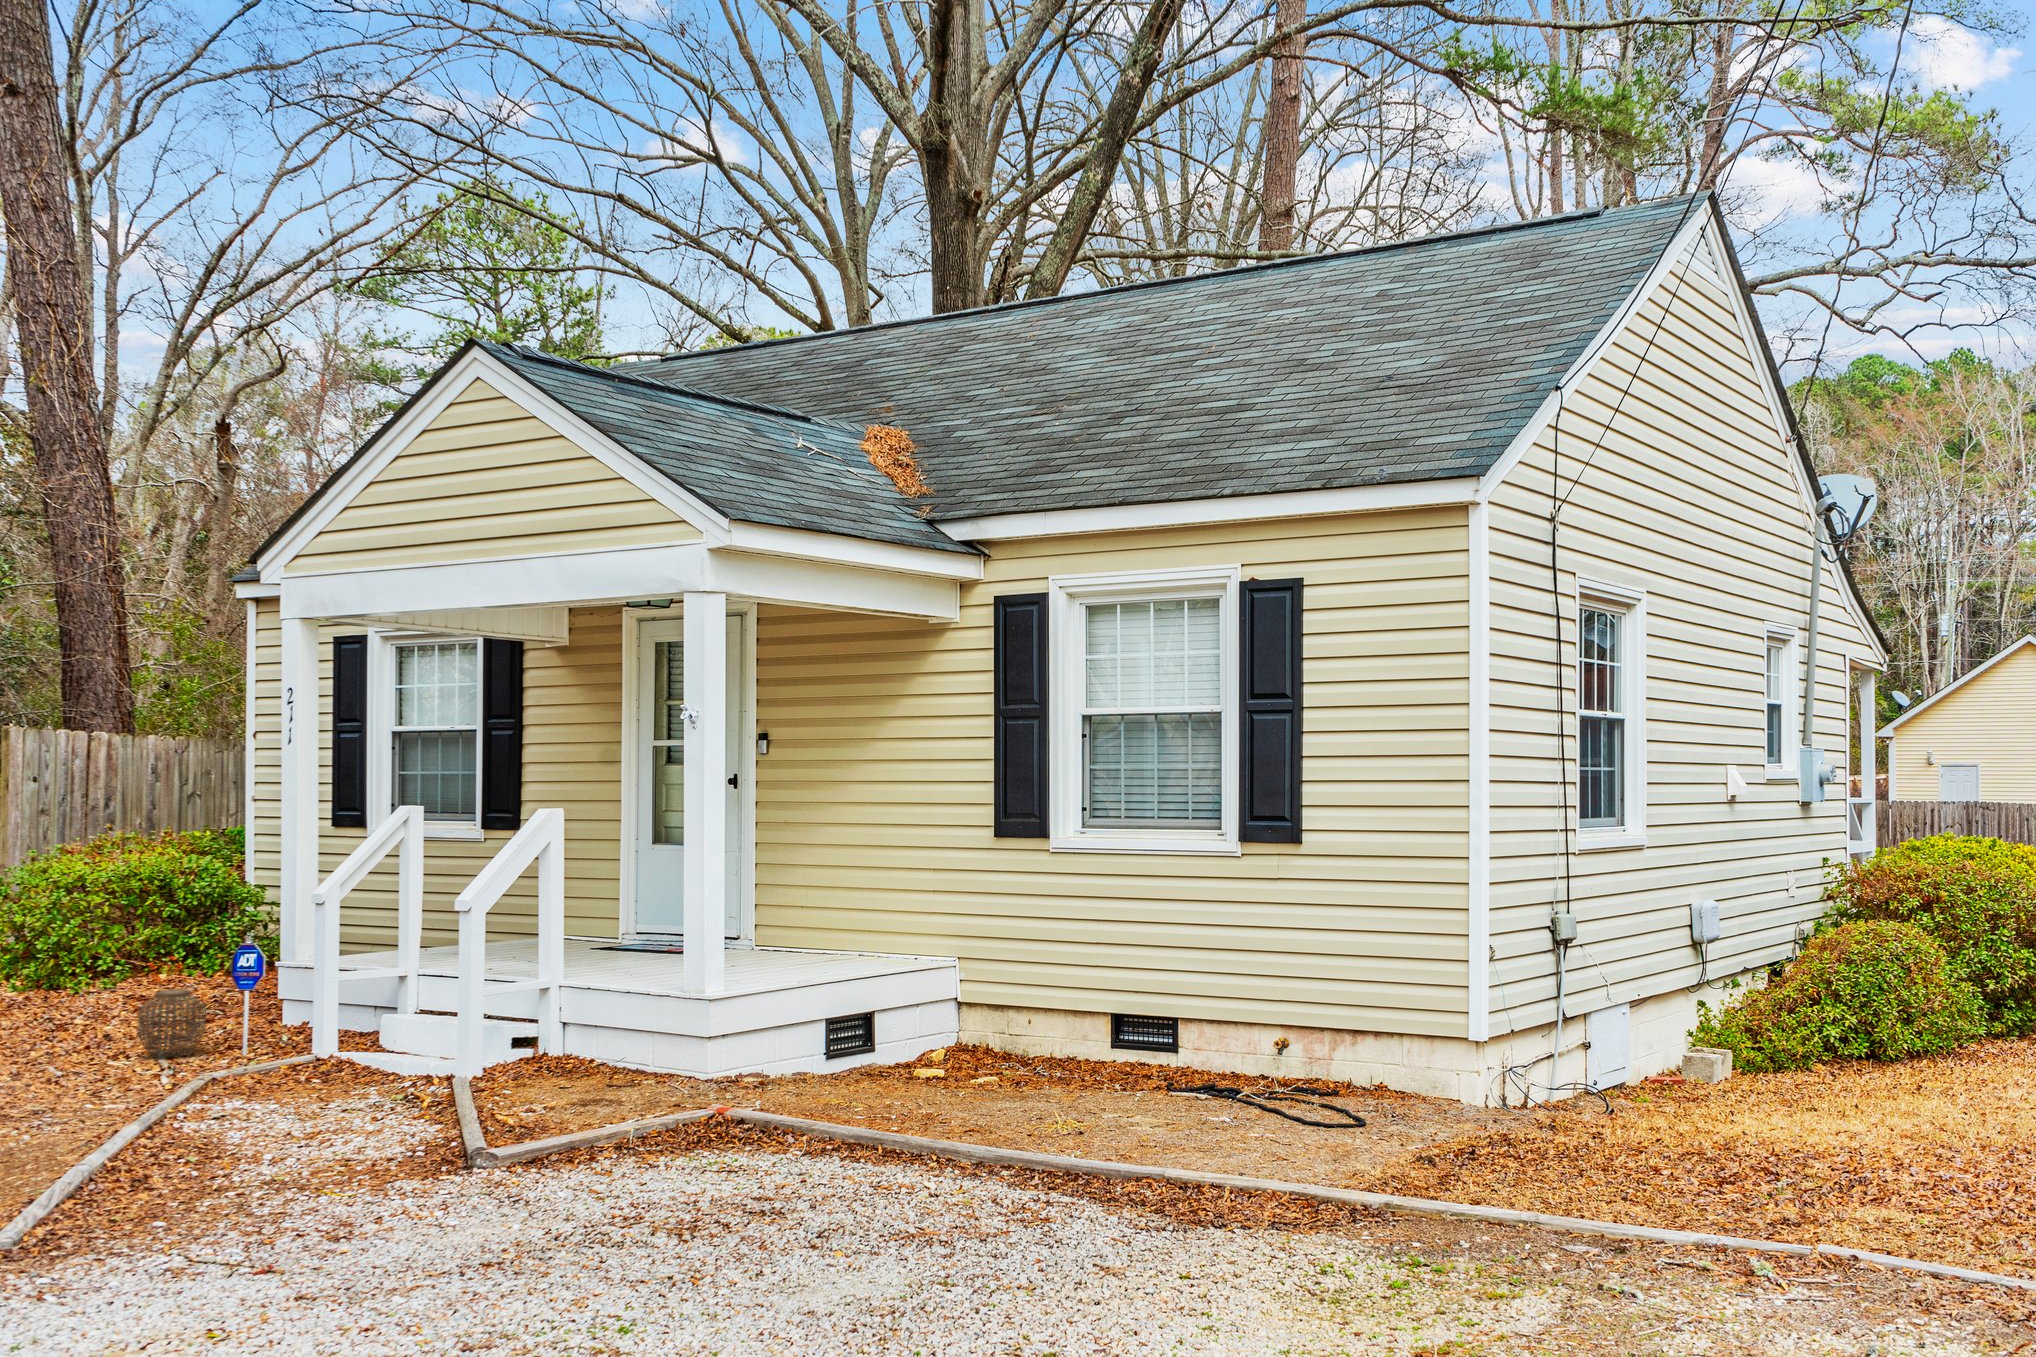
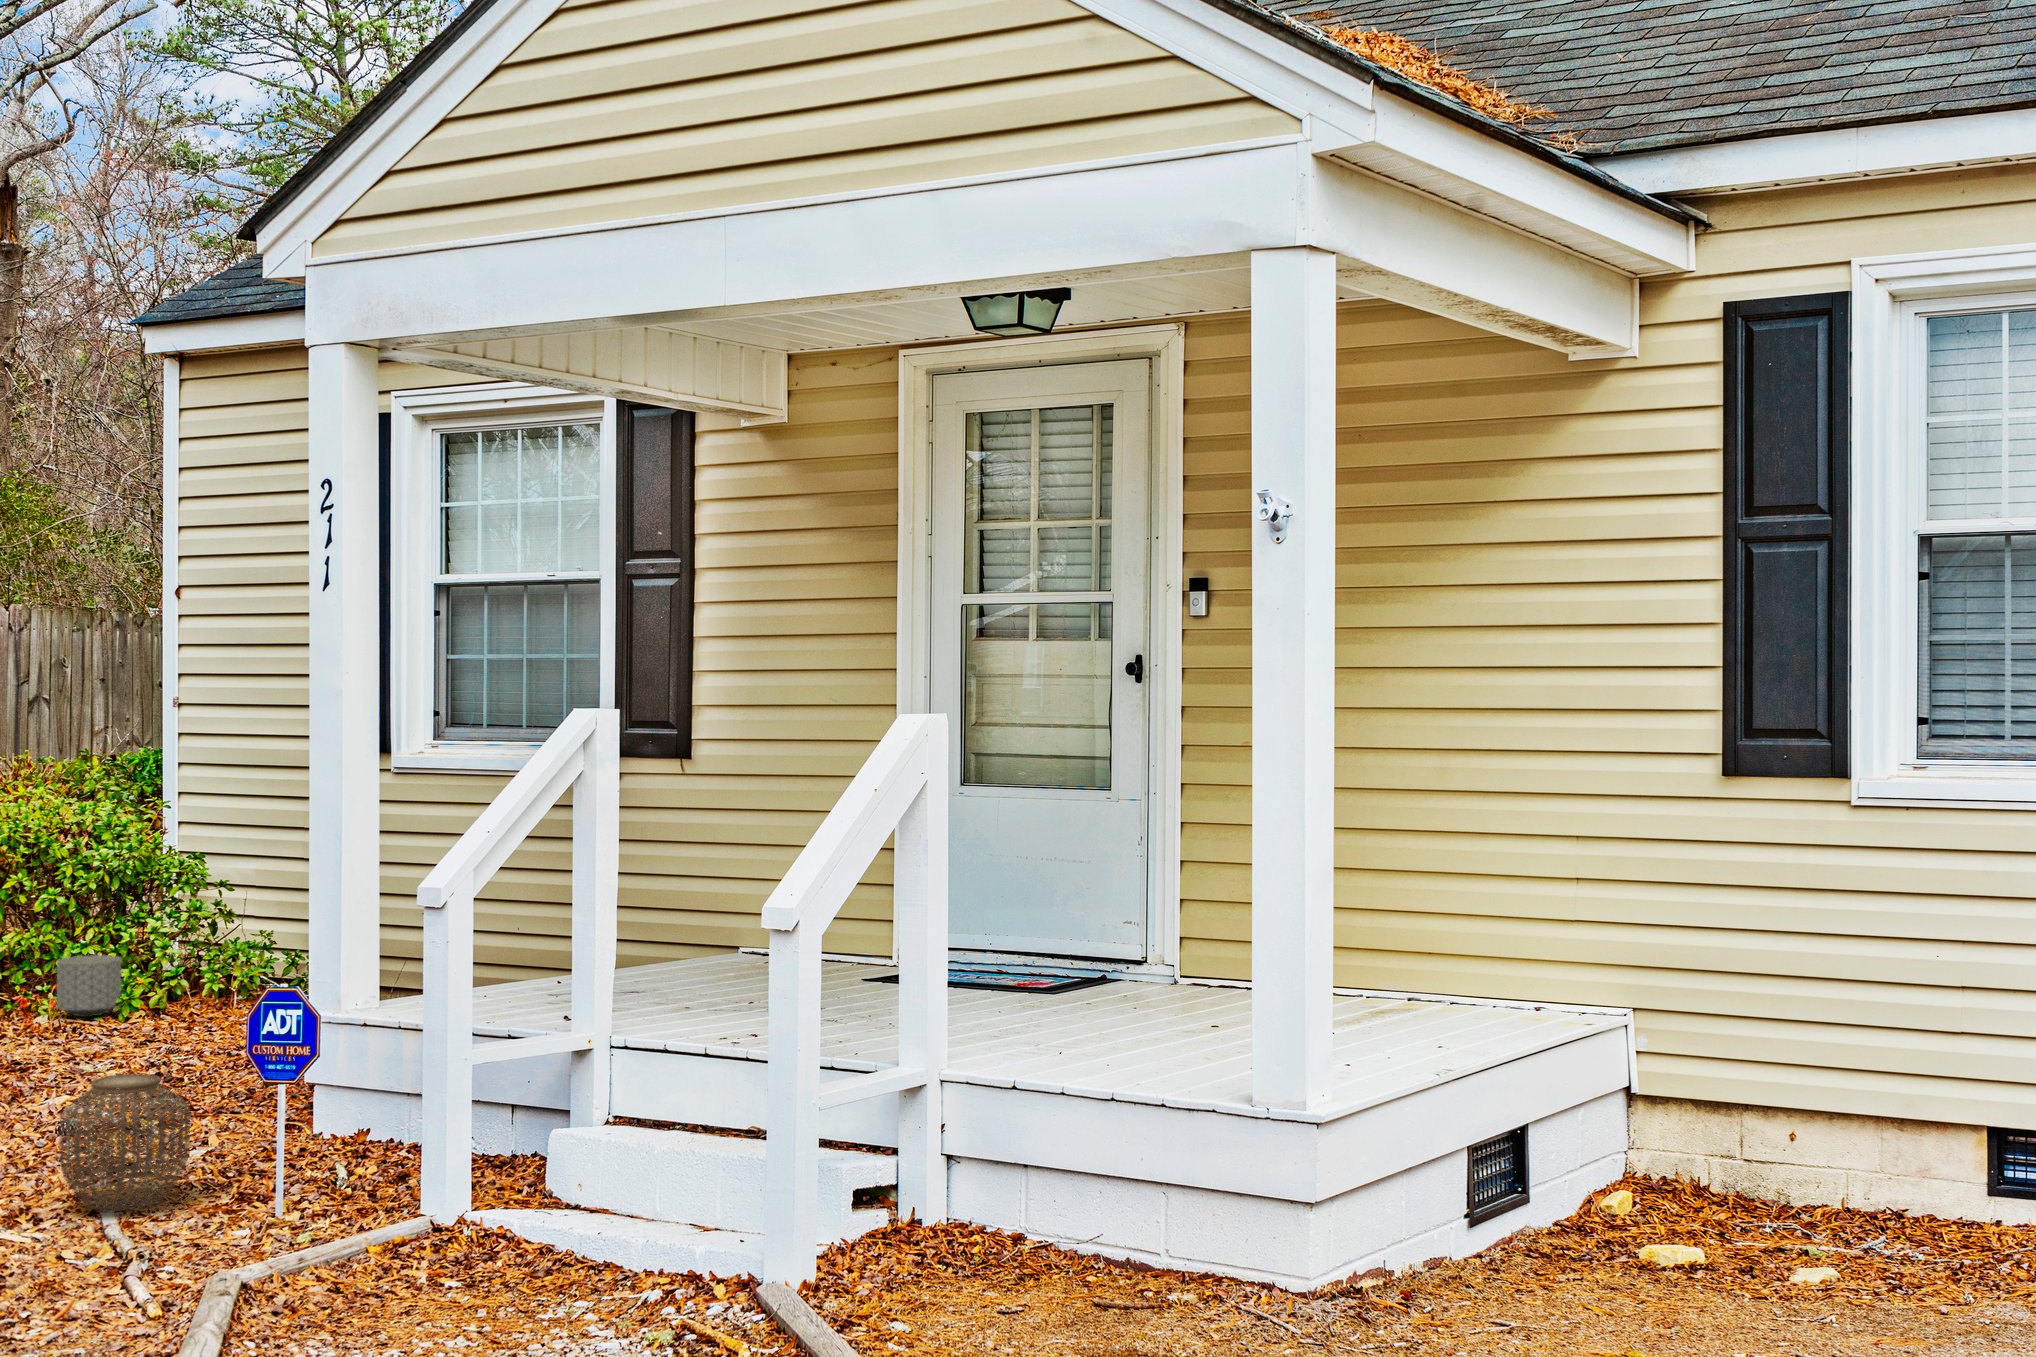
planter: none [172,944,210,978] -> present [57,955,121,1017]

